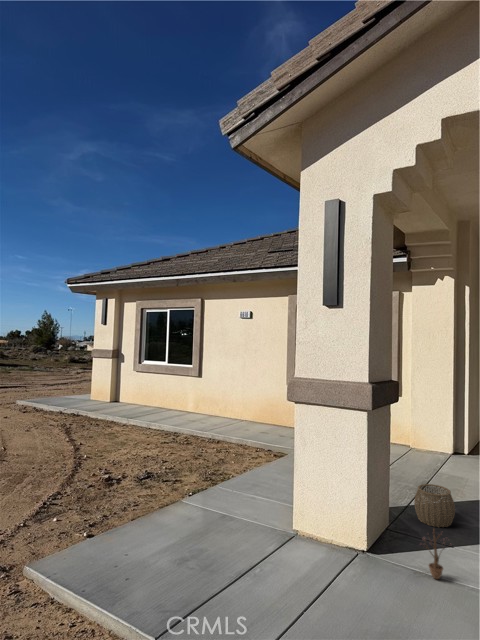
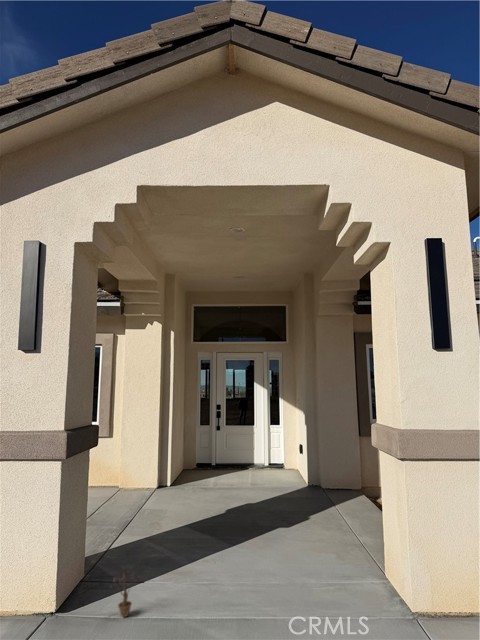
woven basket: present [414,484,455,527] -> none [114,522,151,565]

